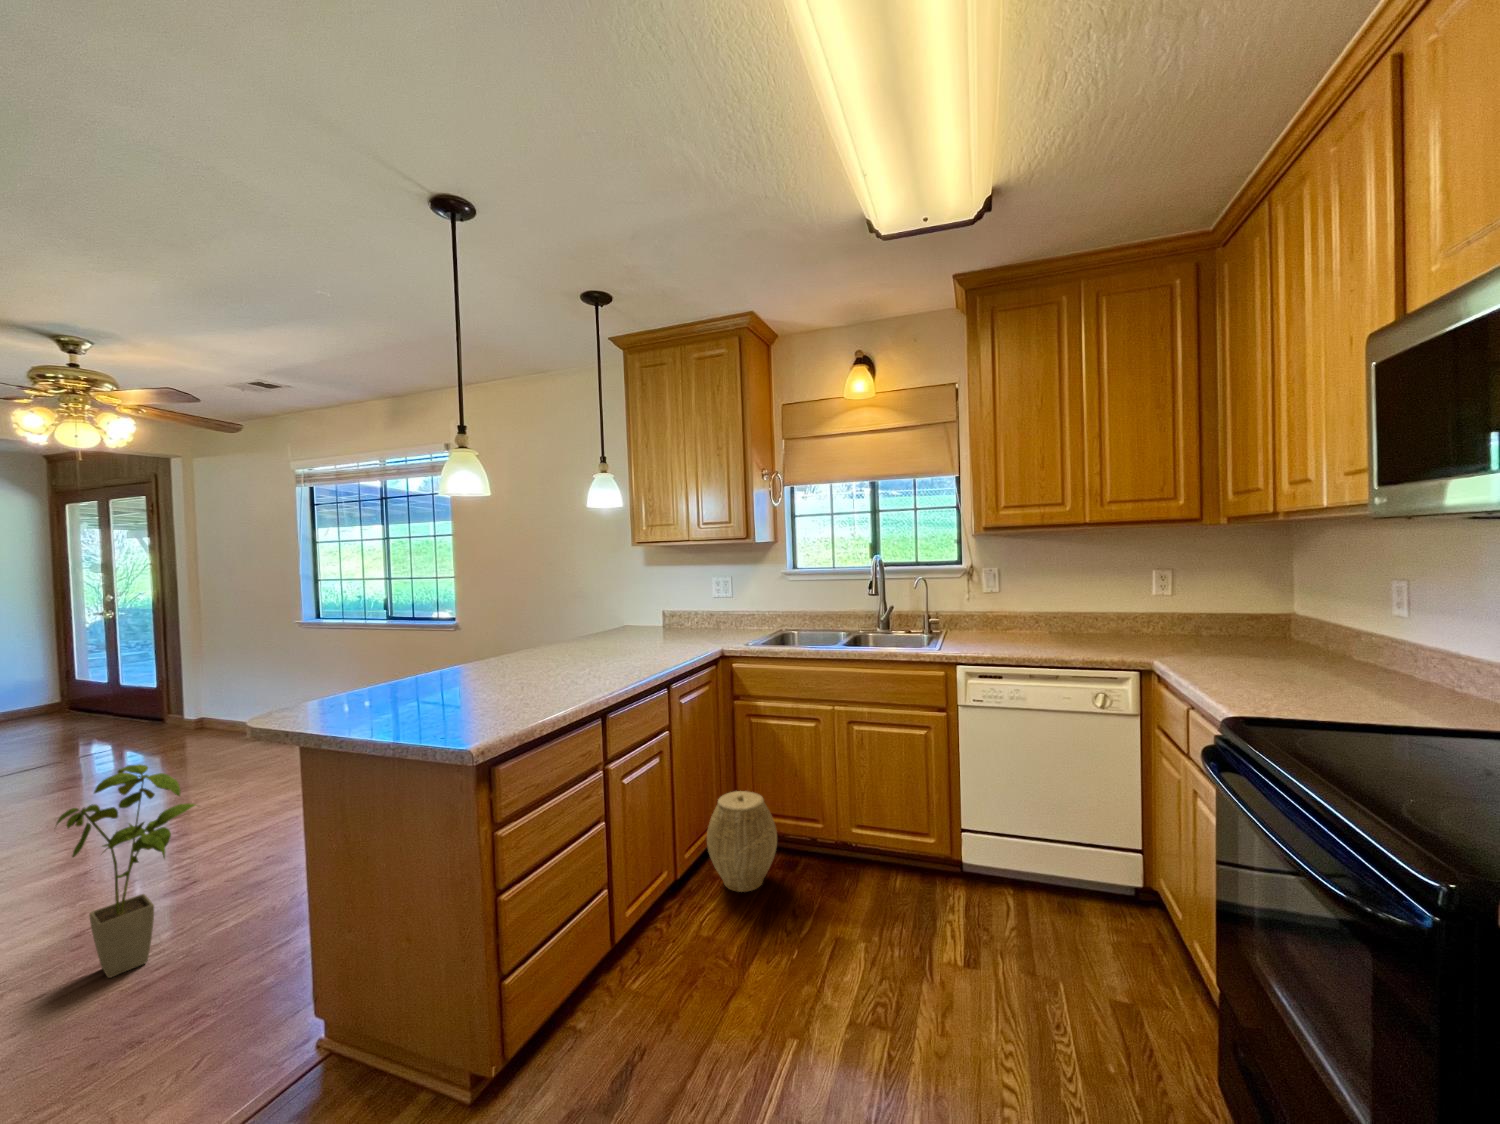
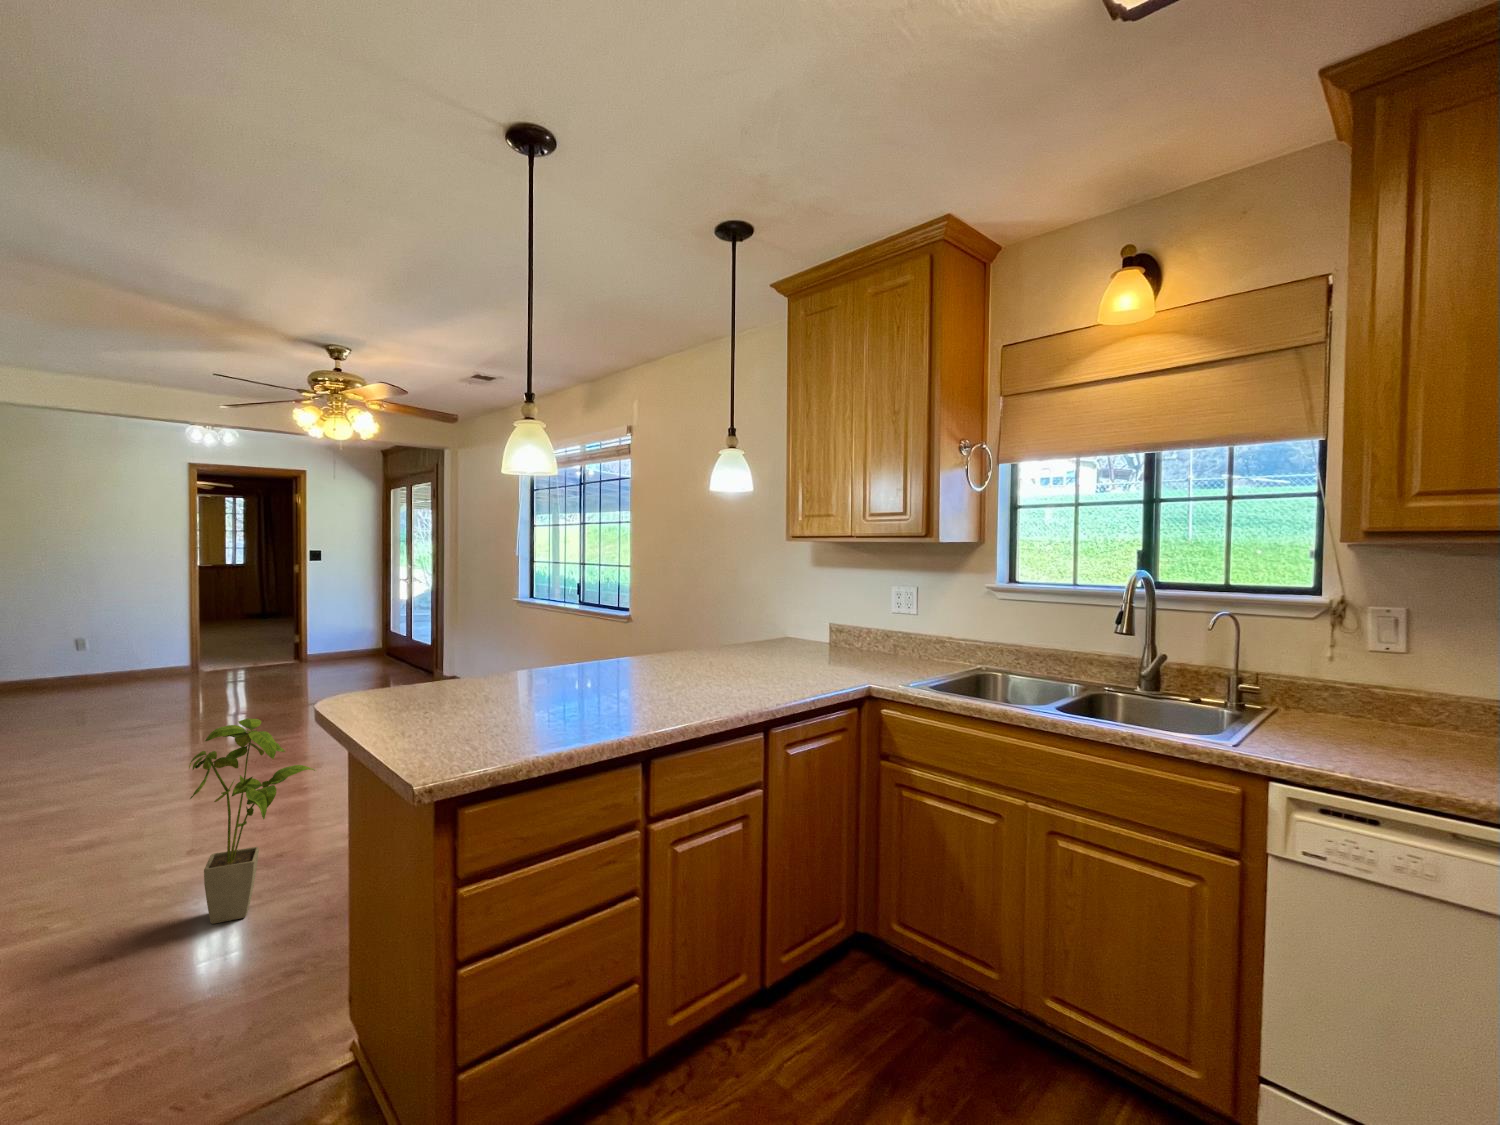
woven basket: present [707,791,777,892] -> none [807,898,914,1060]

